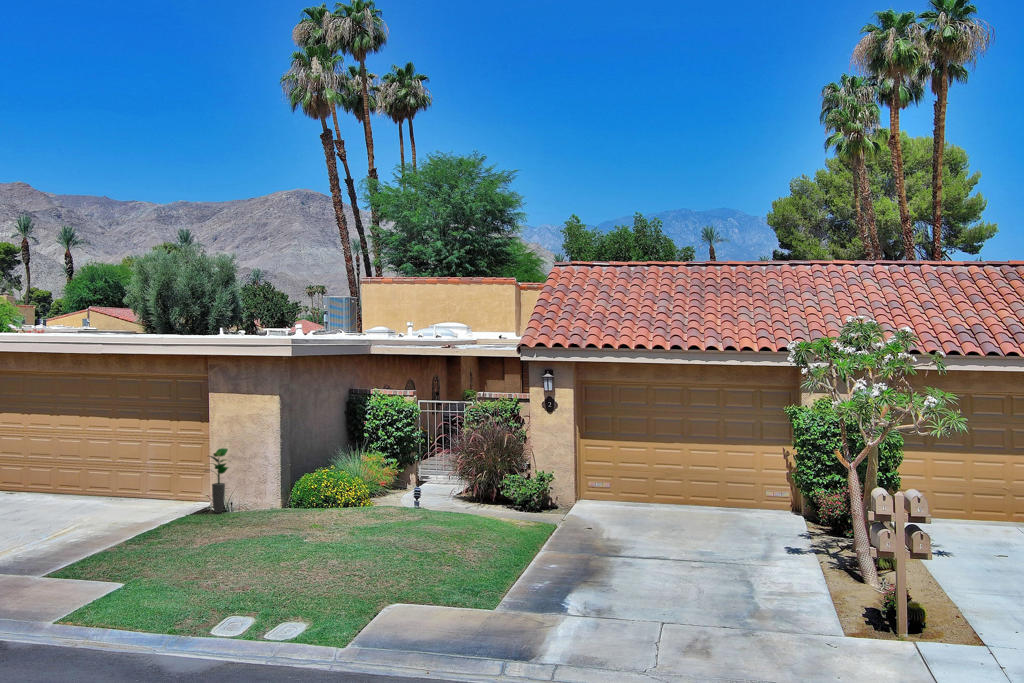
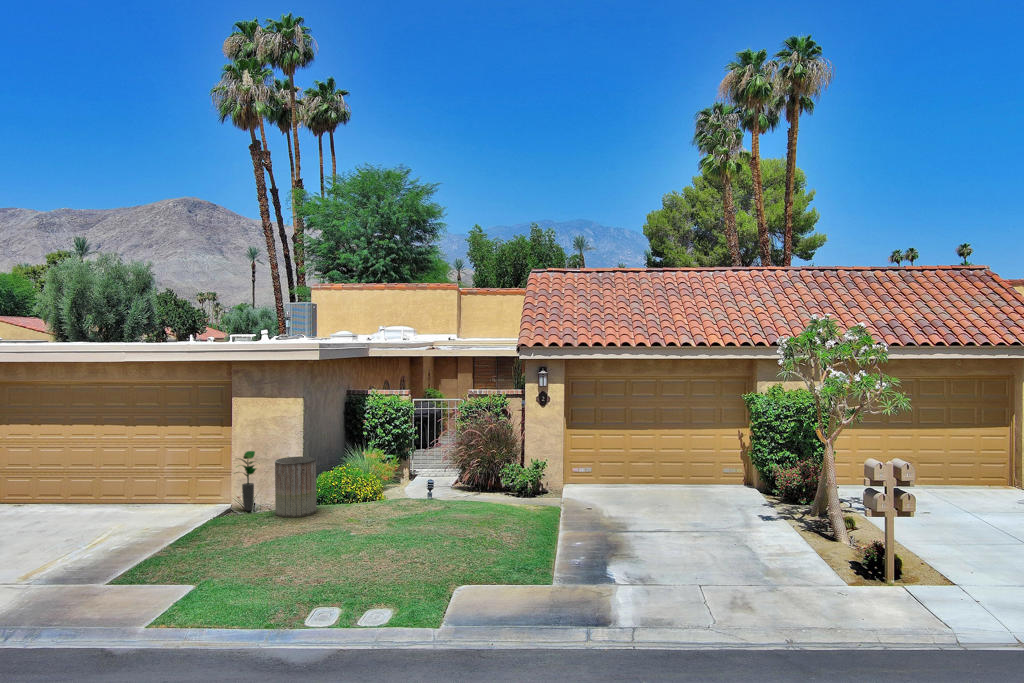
trash can: none [243,457,288,522] -> present [275,457,317,518]

